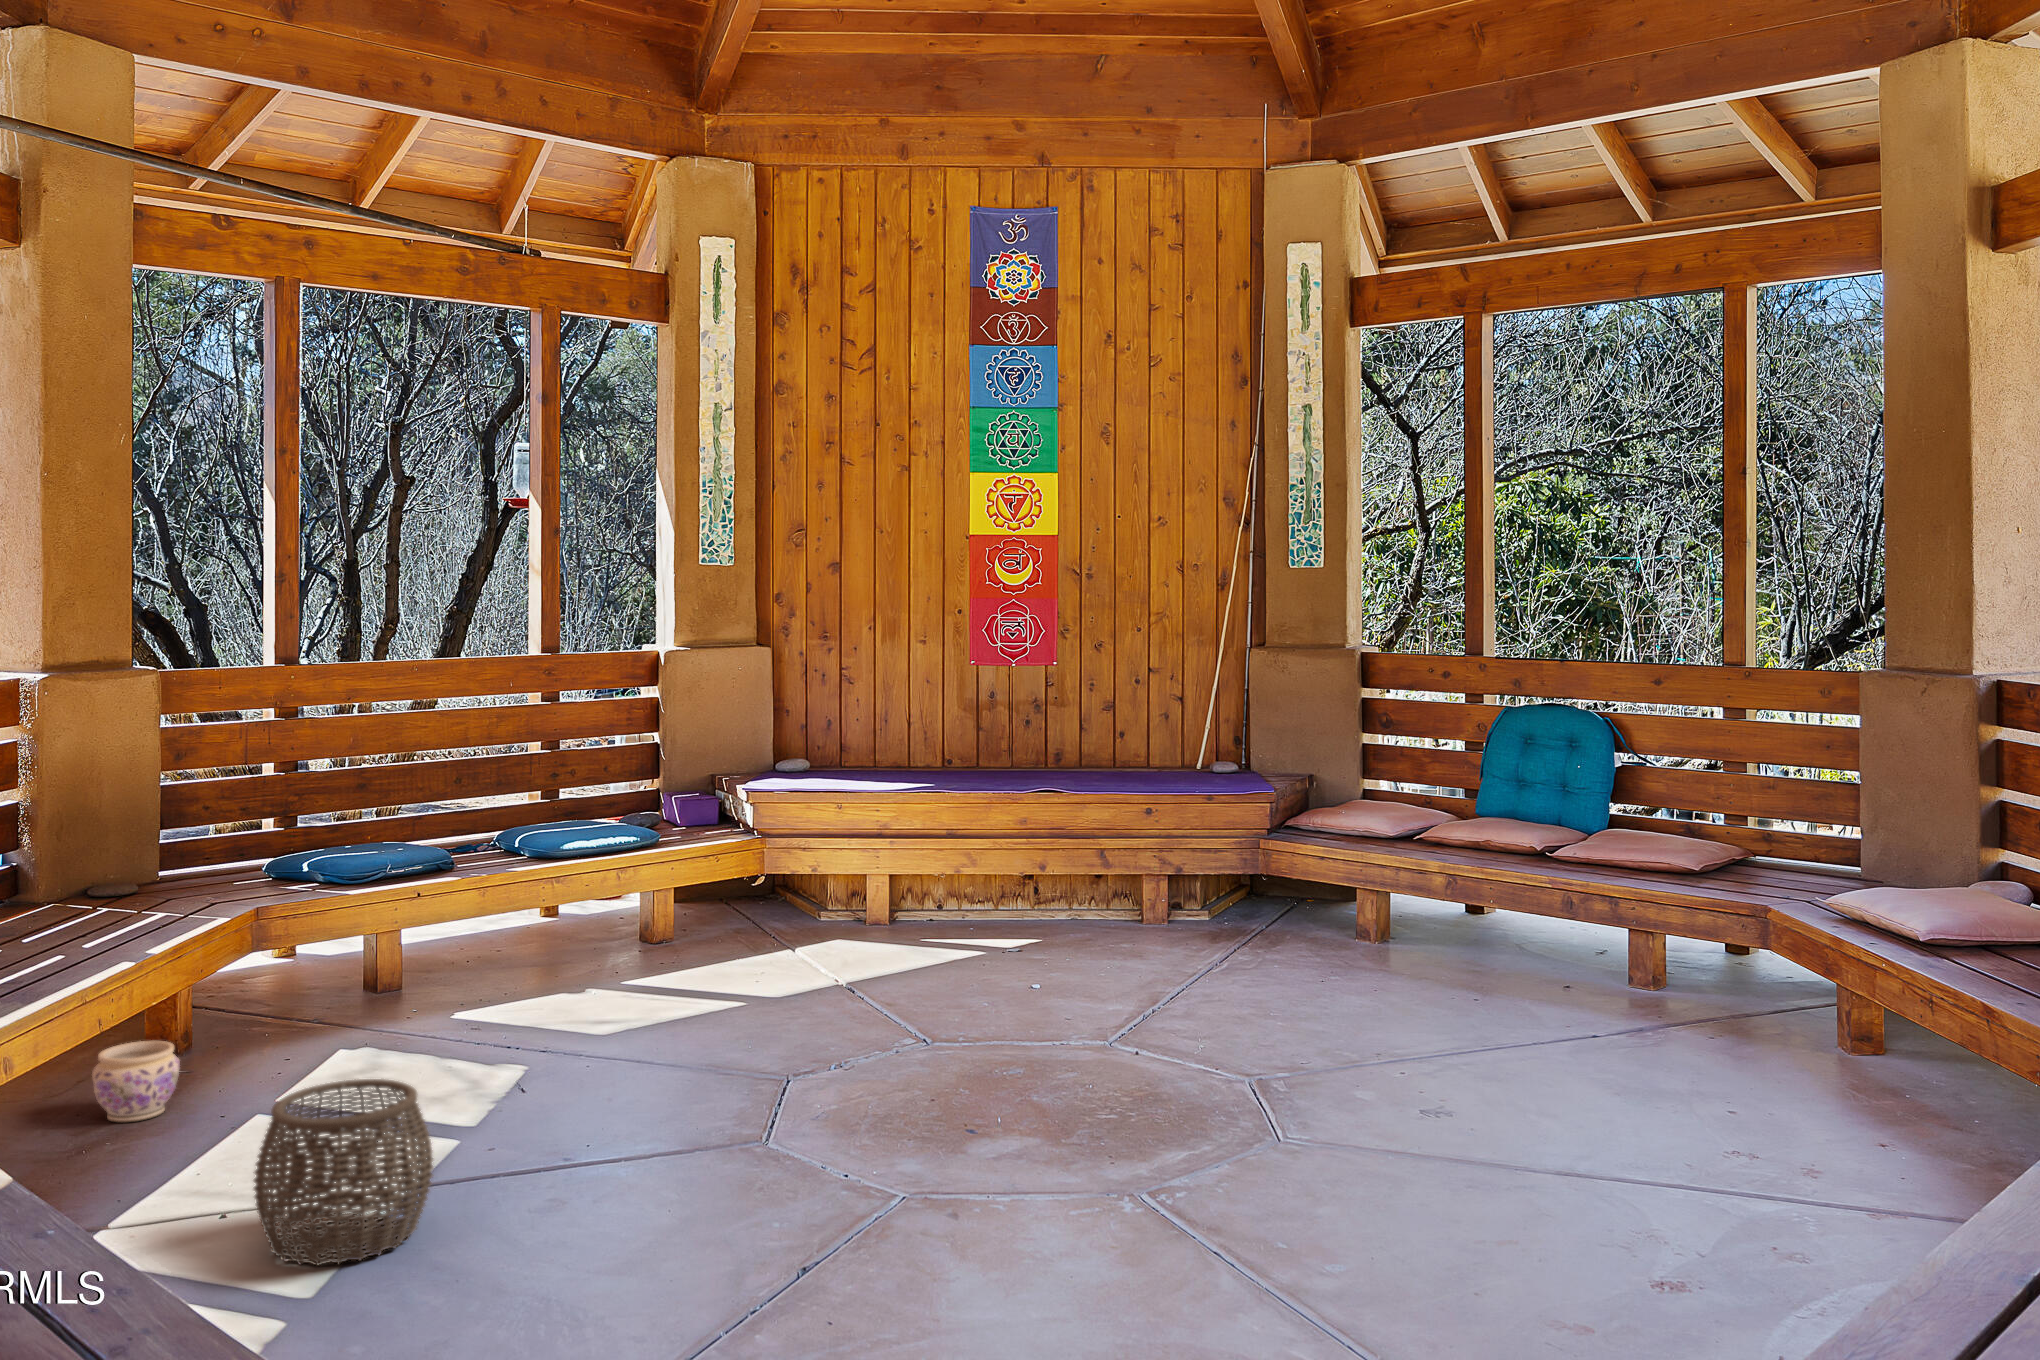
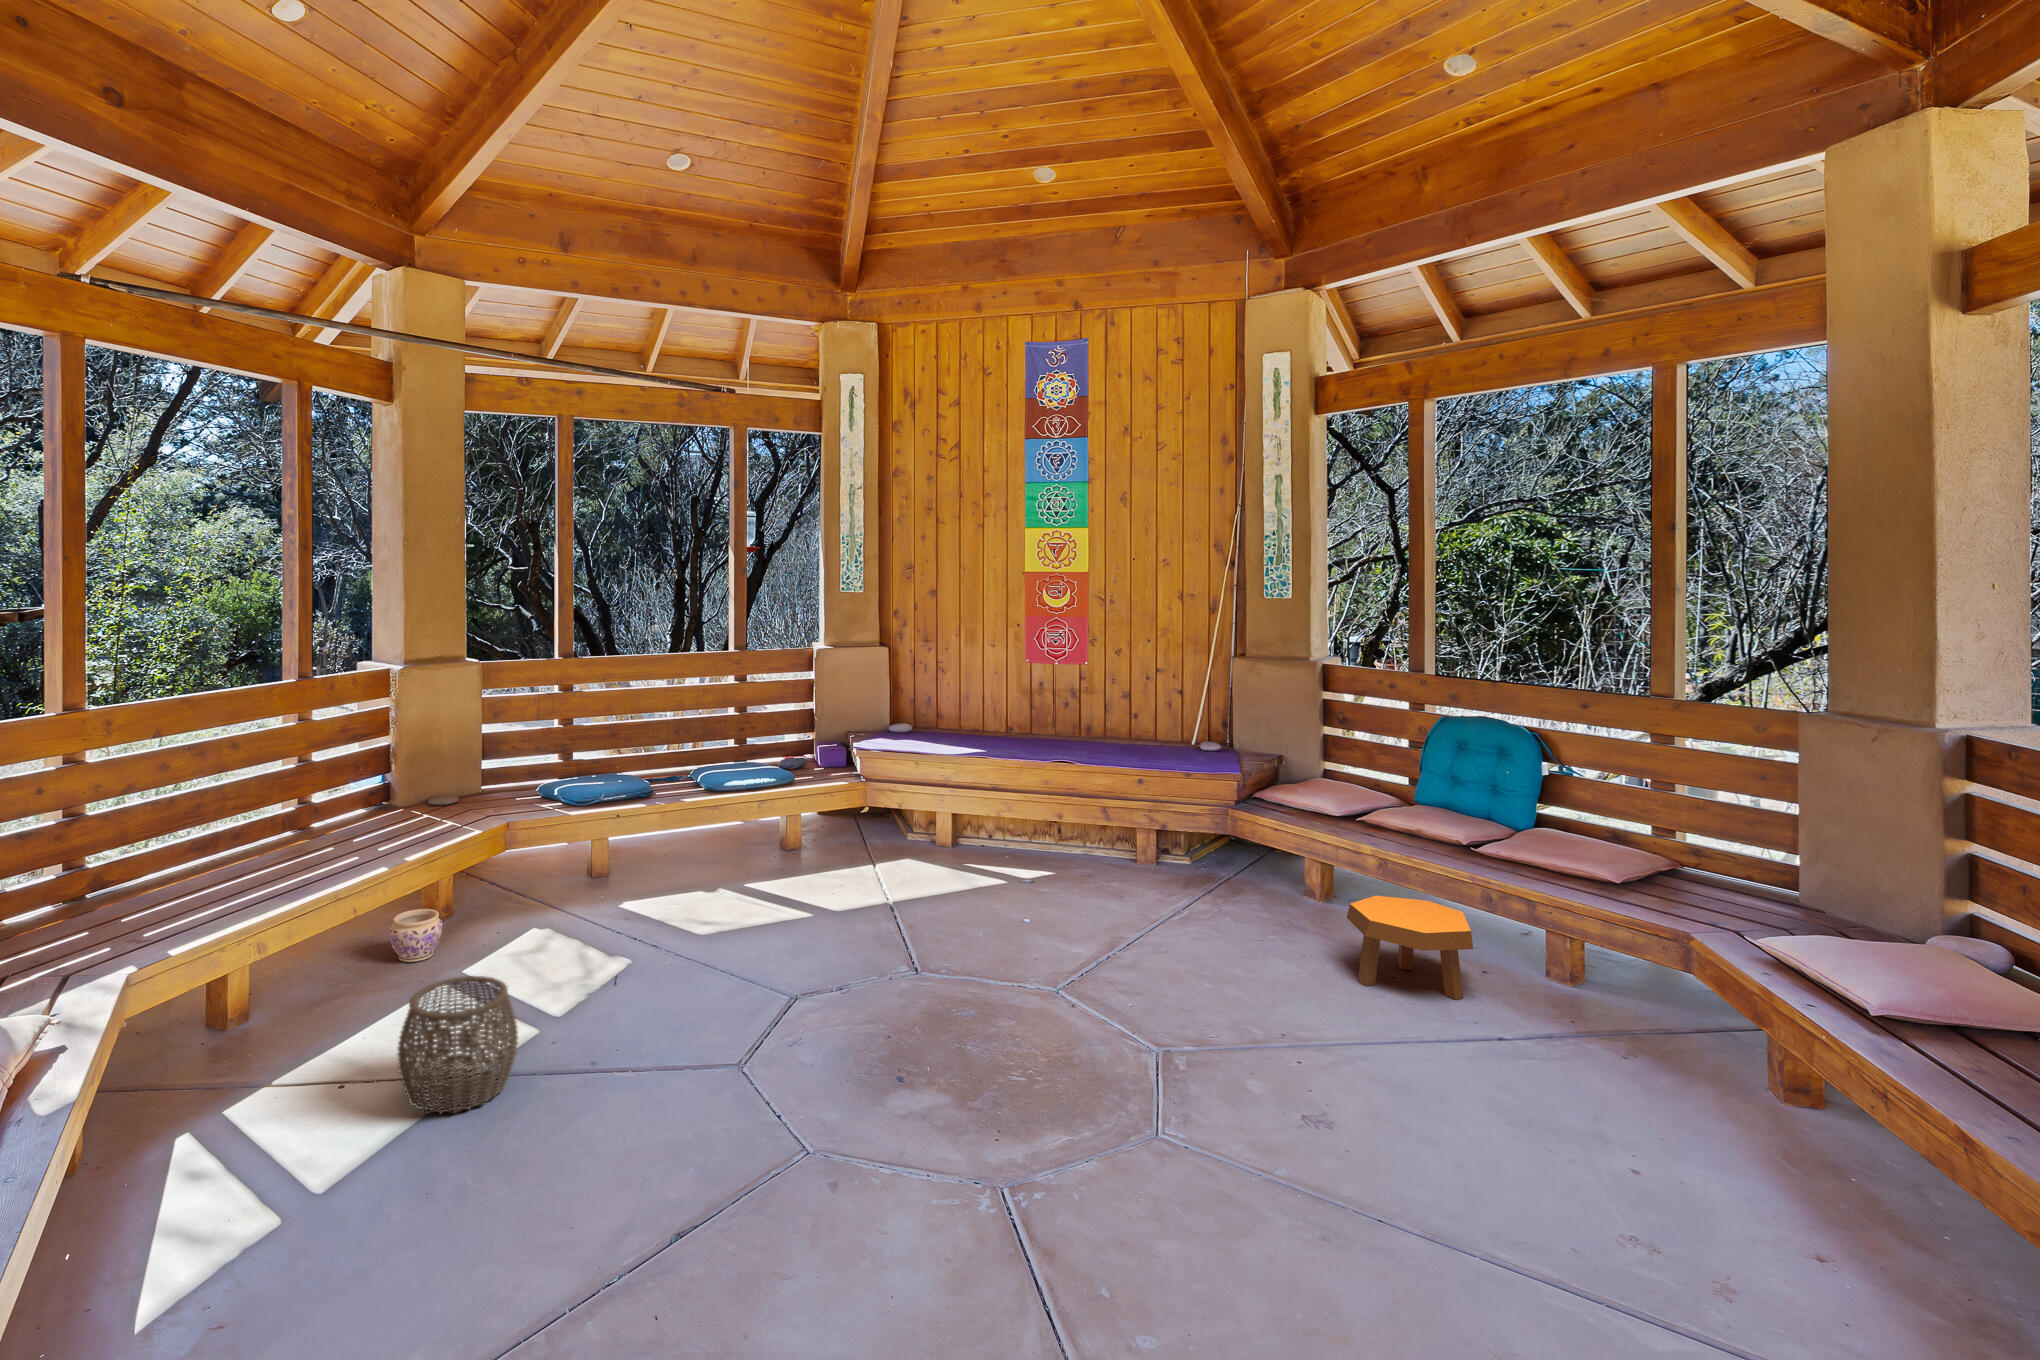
footstool: none [1421,912,1560,1016] -> present [1347,896,1473,1000]

